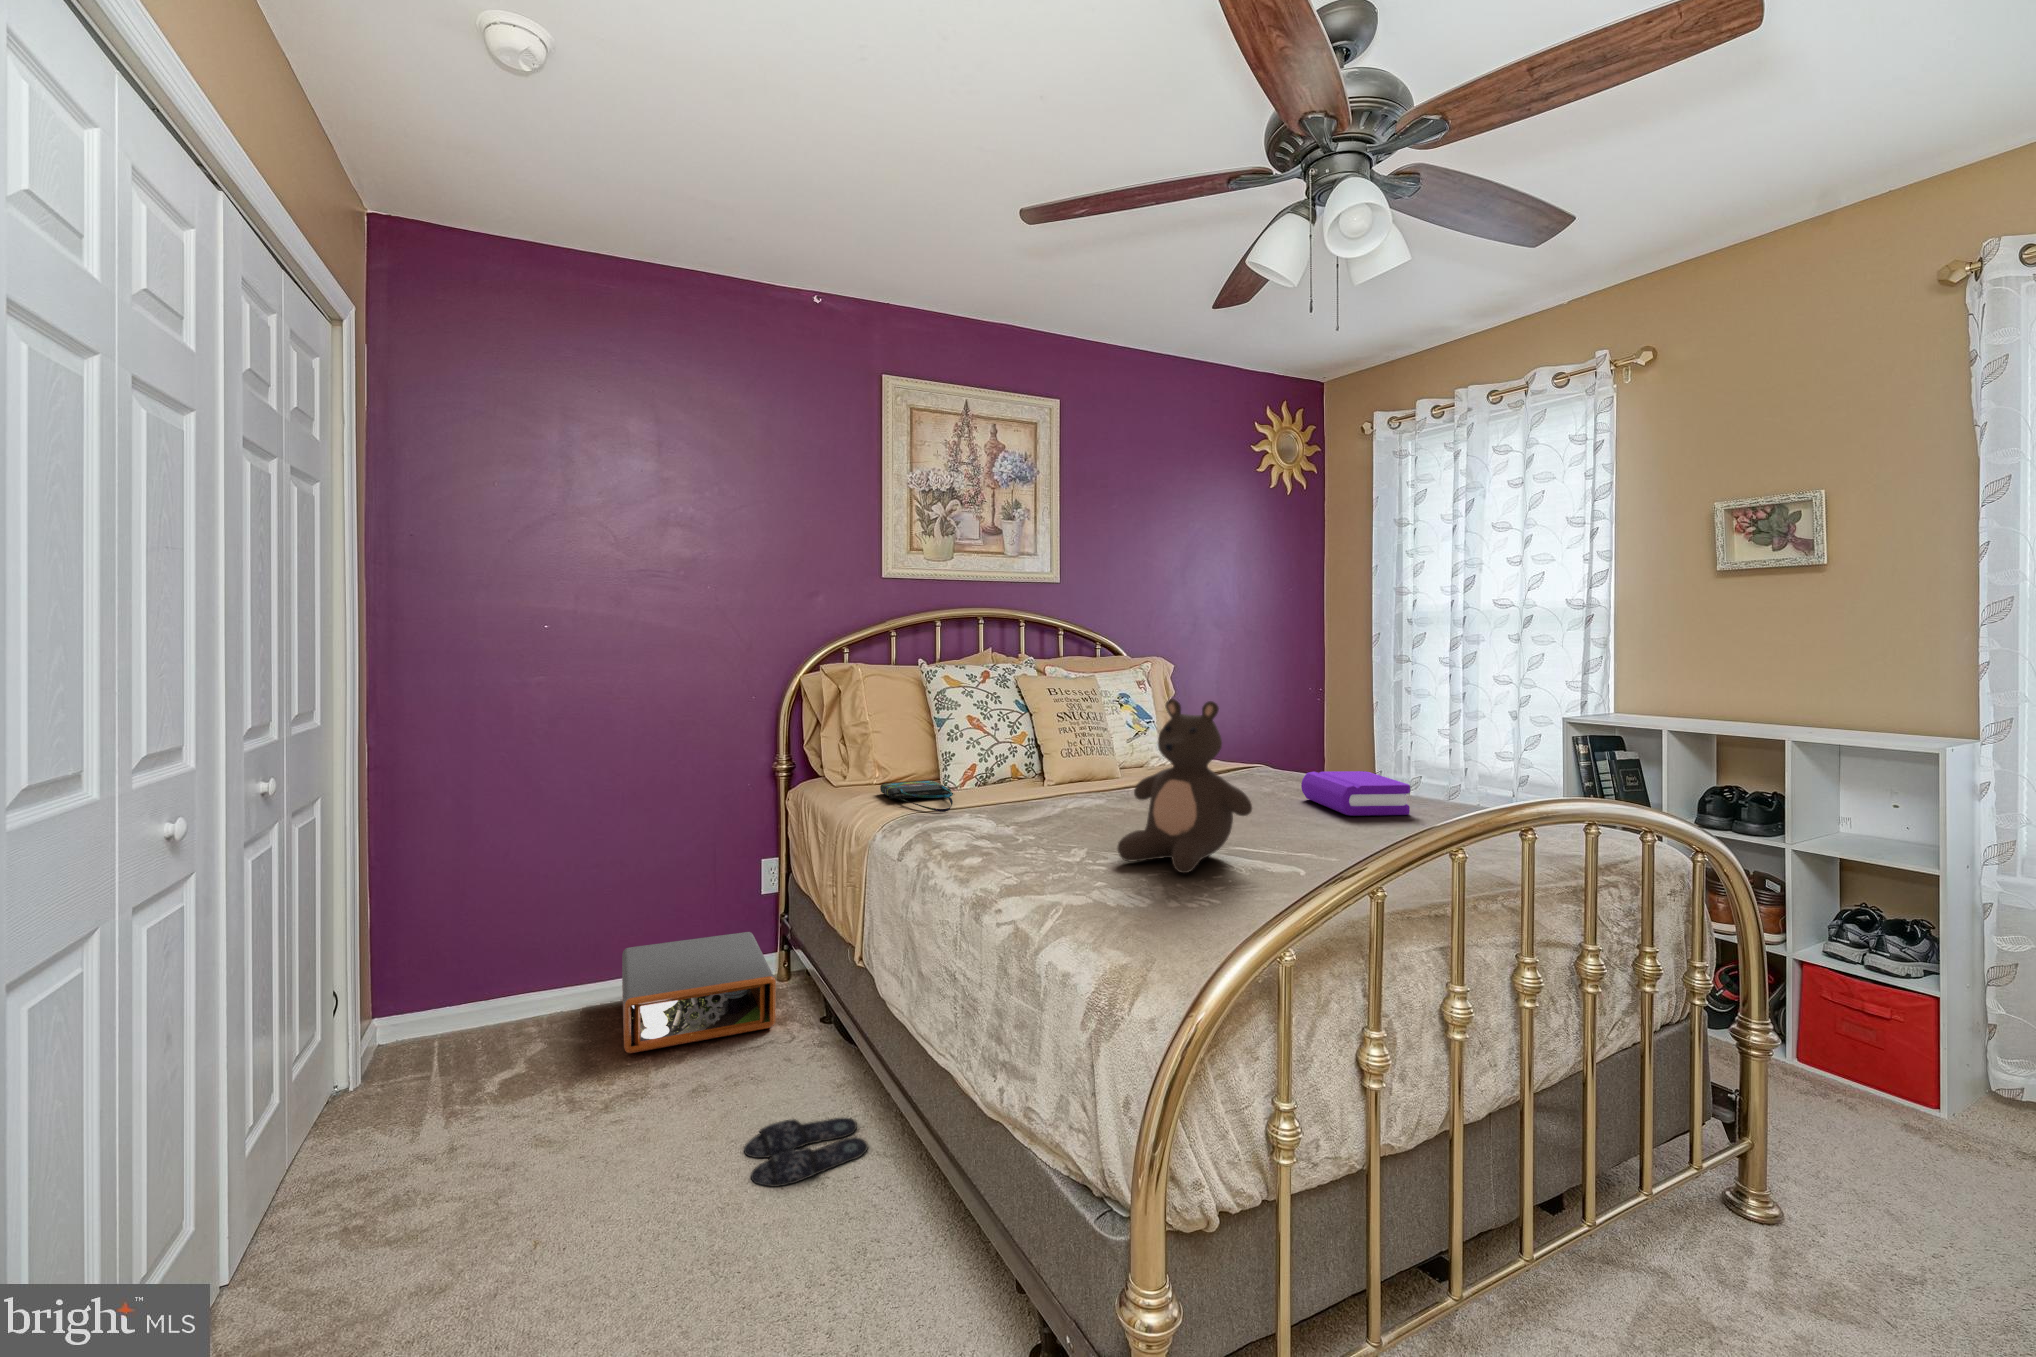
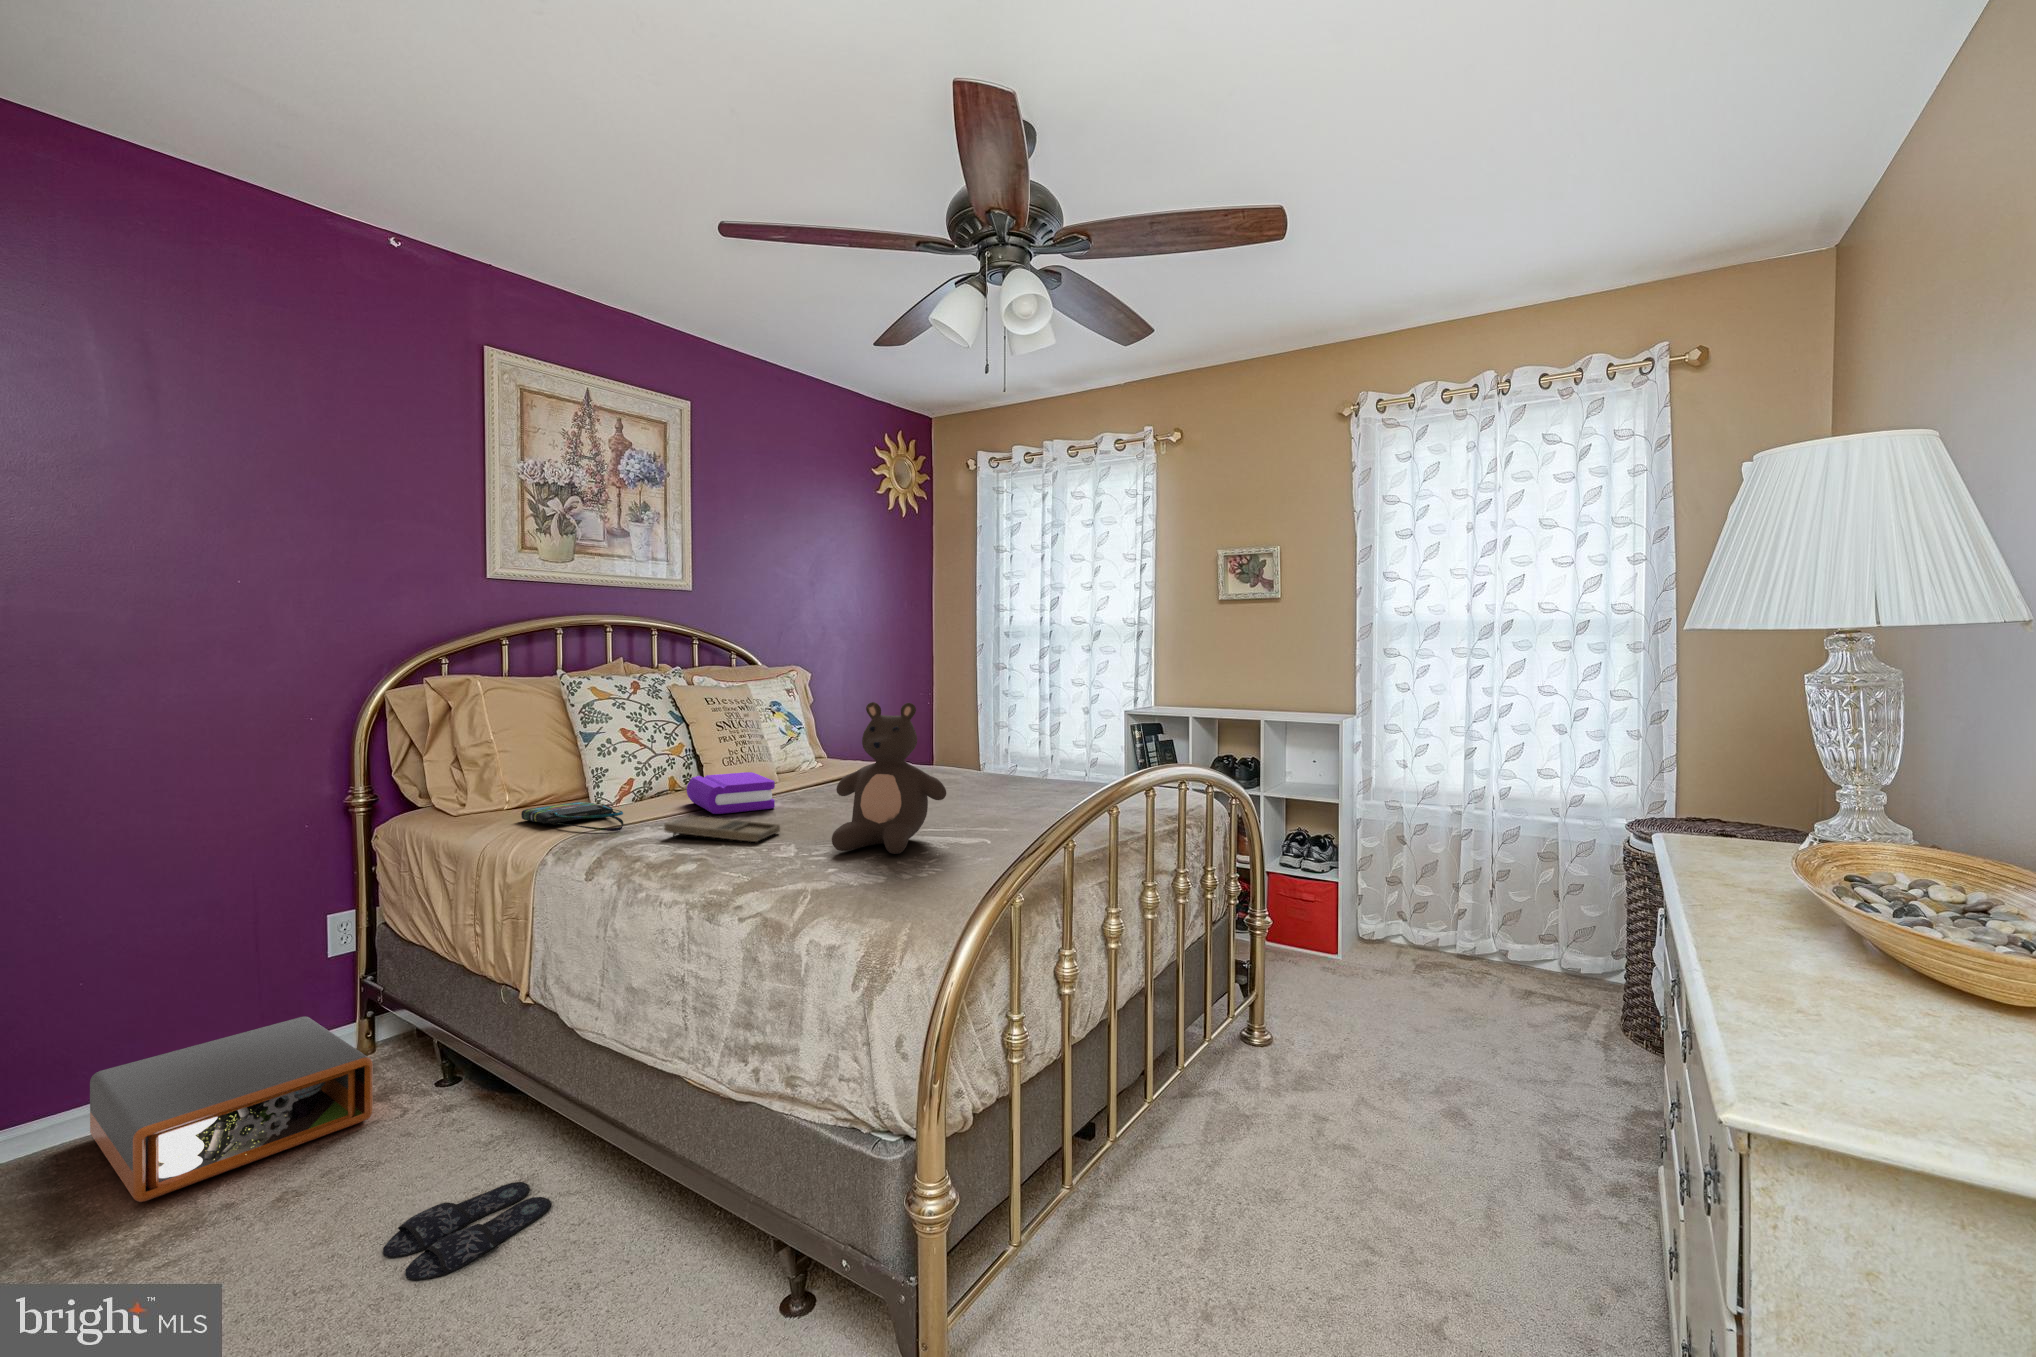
book: present [1301,771,1410,816] -> present [687,772,775,814]
tray: none [976,804,1082,839] -> present [664,815,780,842]

